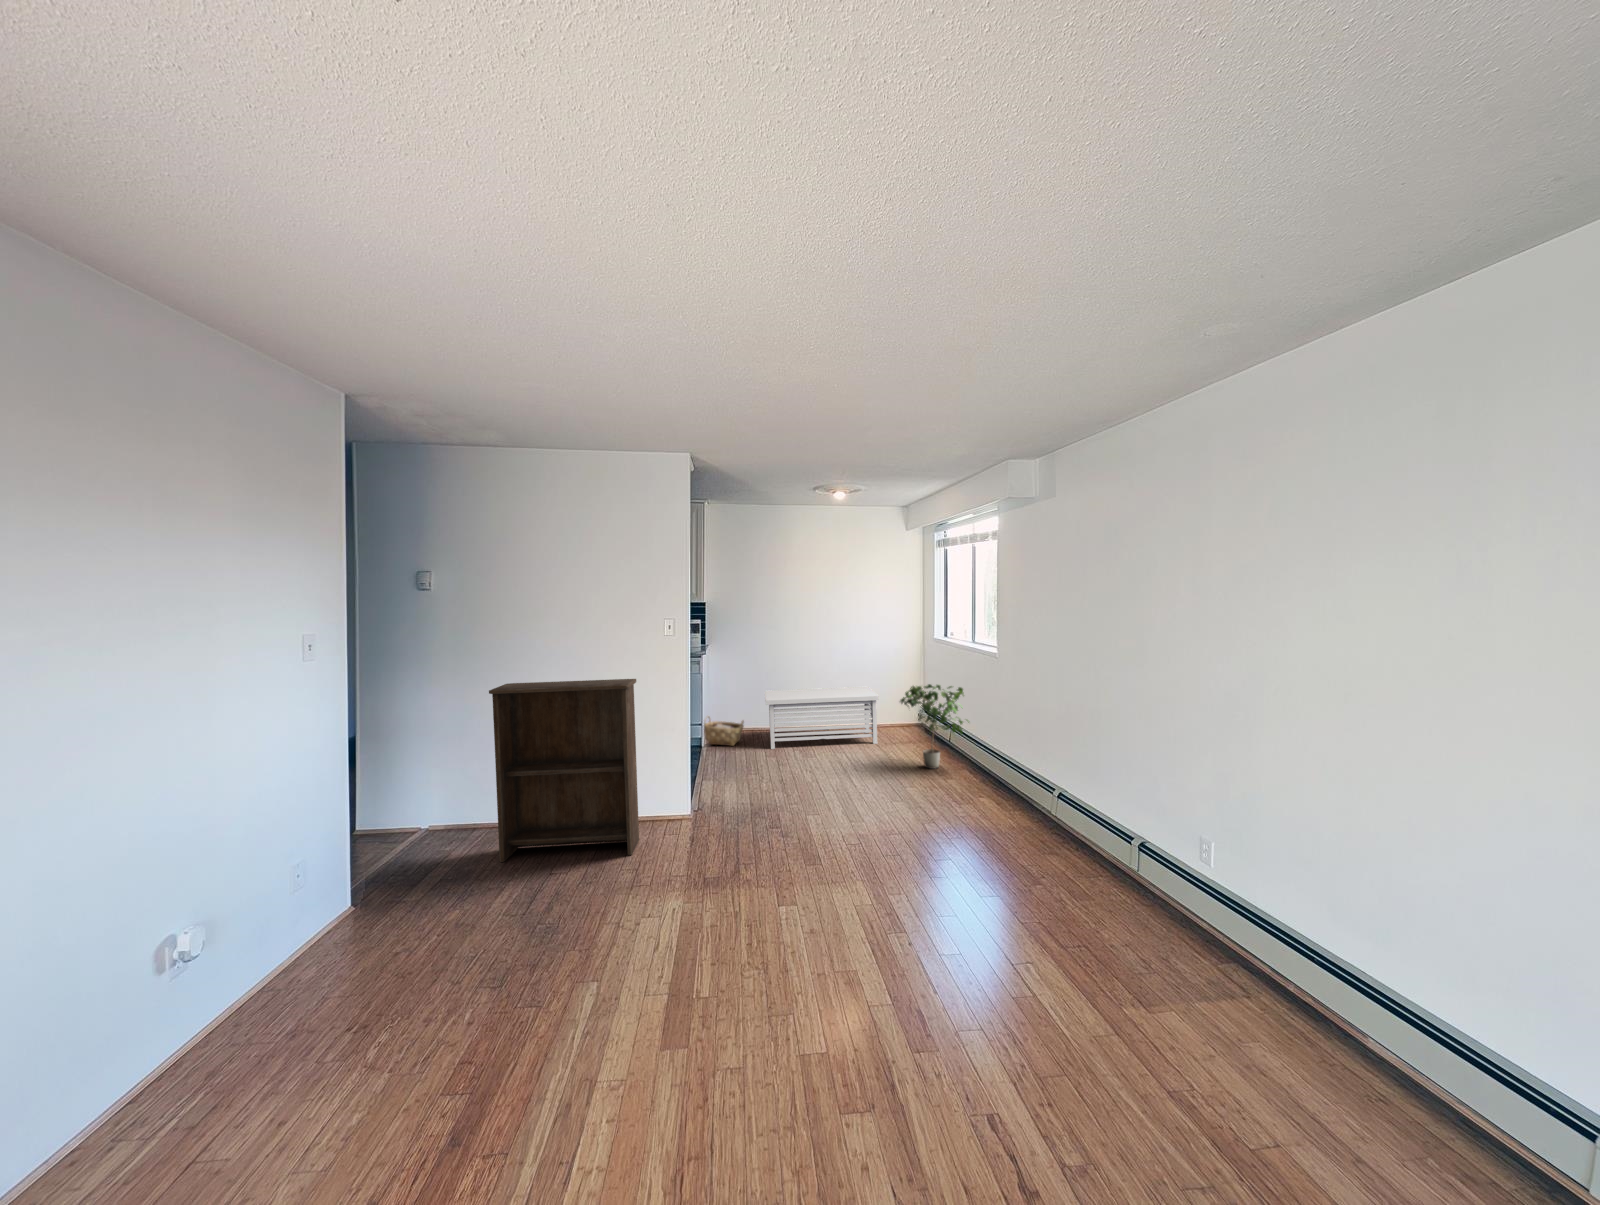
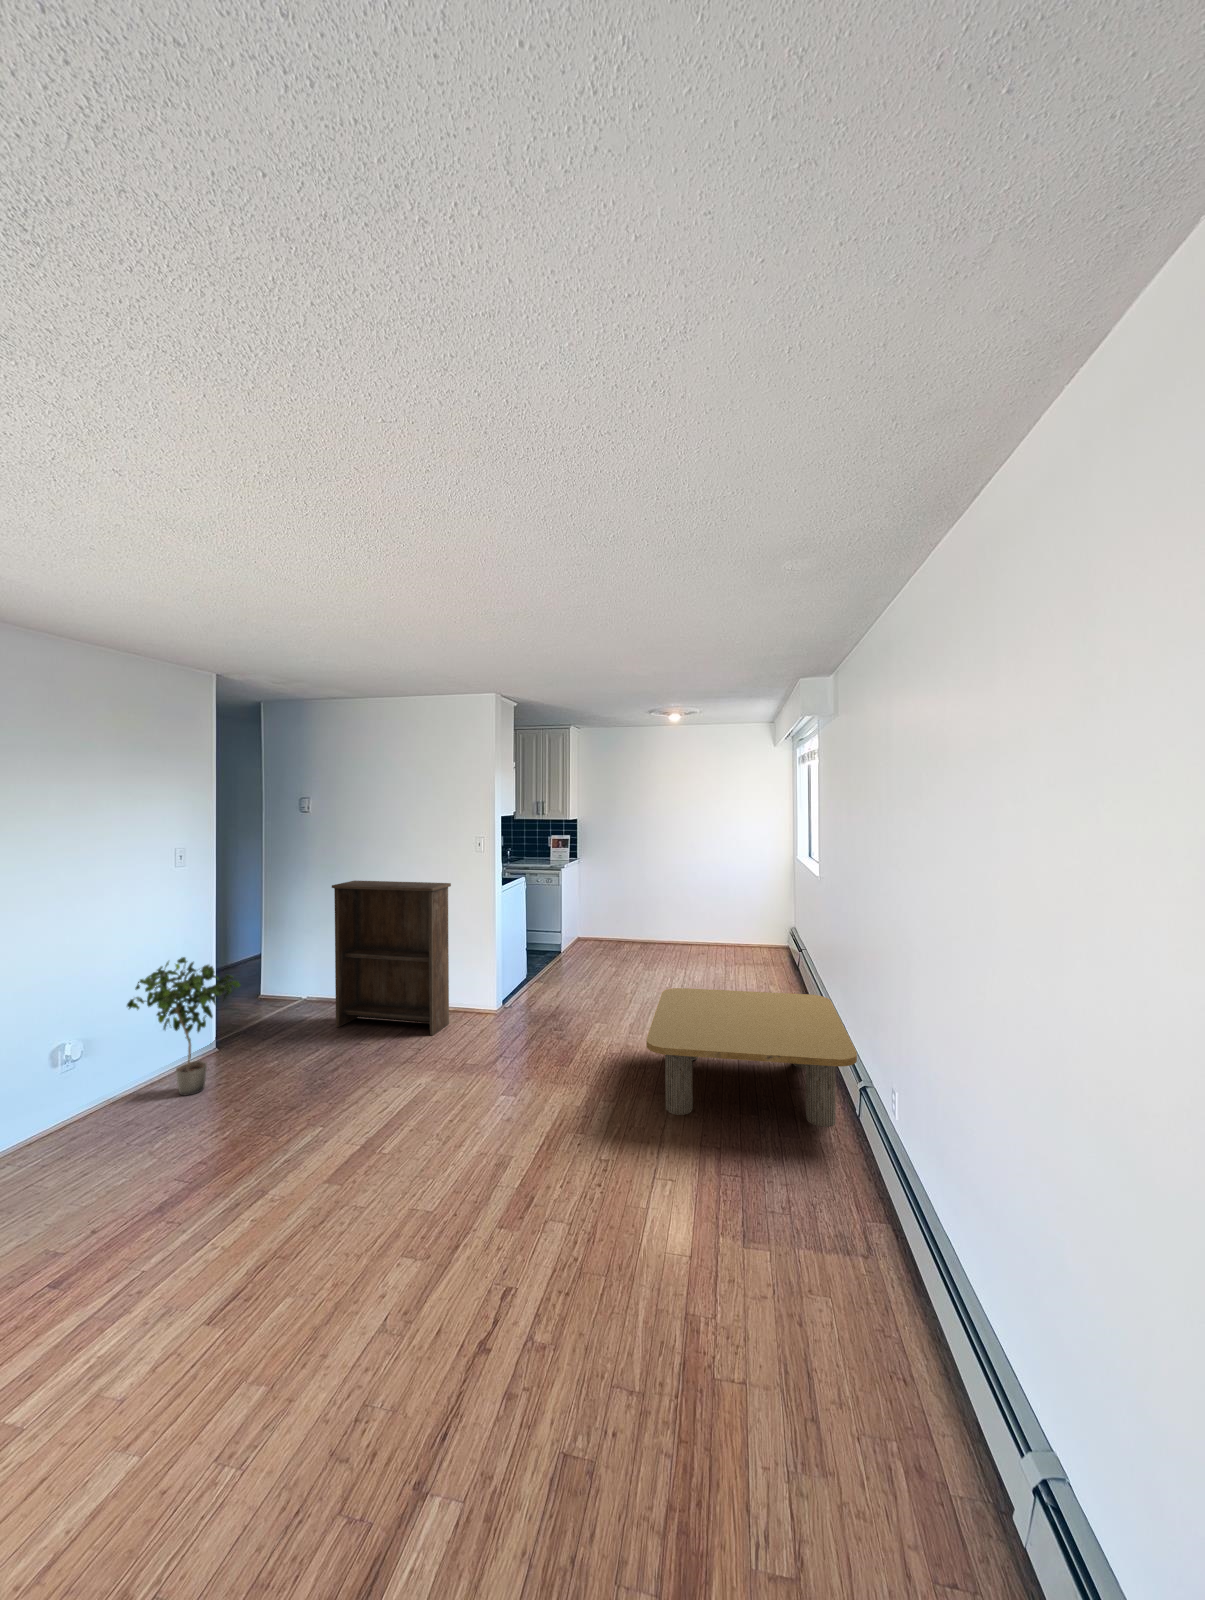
potted plant: present [900,684,969,769] -> present [127,957,240,1095]
storage bench: present [765,687,879,749] -> none [626,903,739,965]
woven basket: present [704,716,744,746] -> none [574,922,613,953]
coffee table: none [892,762,1133,897] -> present [646,988,857,1127]

